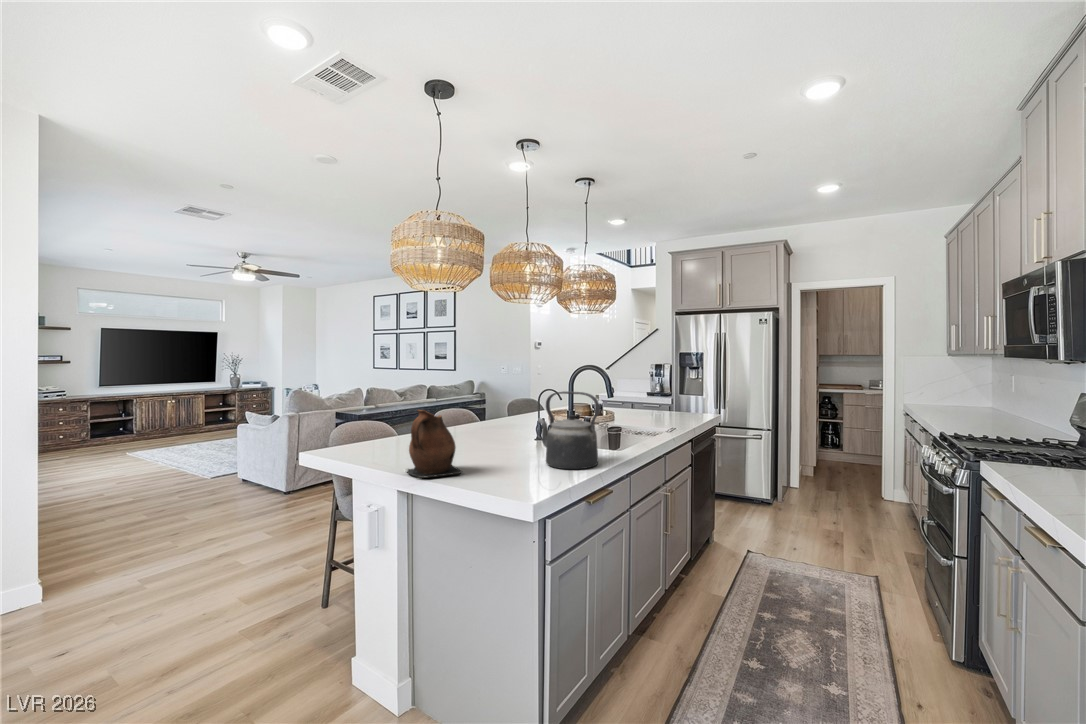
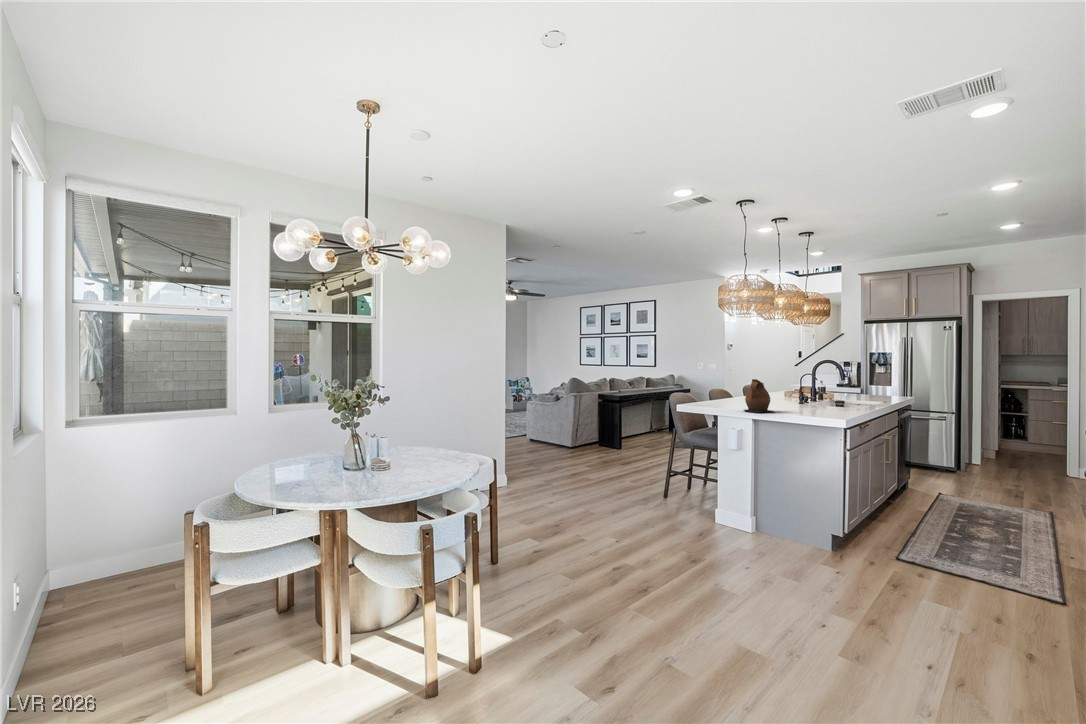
kettle: present [538,391,599,469] -> none [809,372,851,413]

